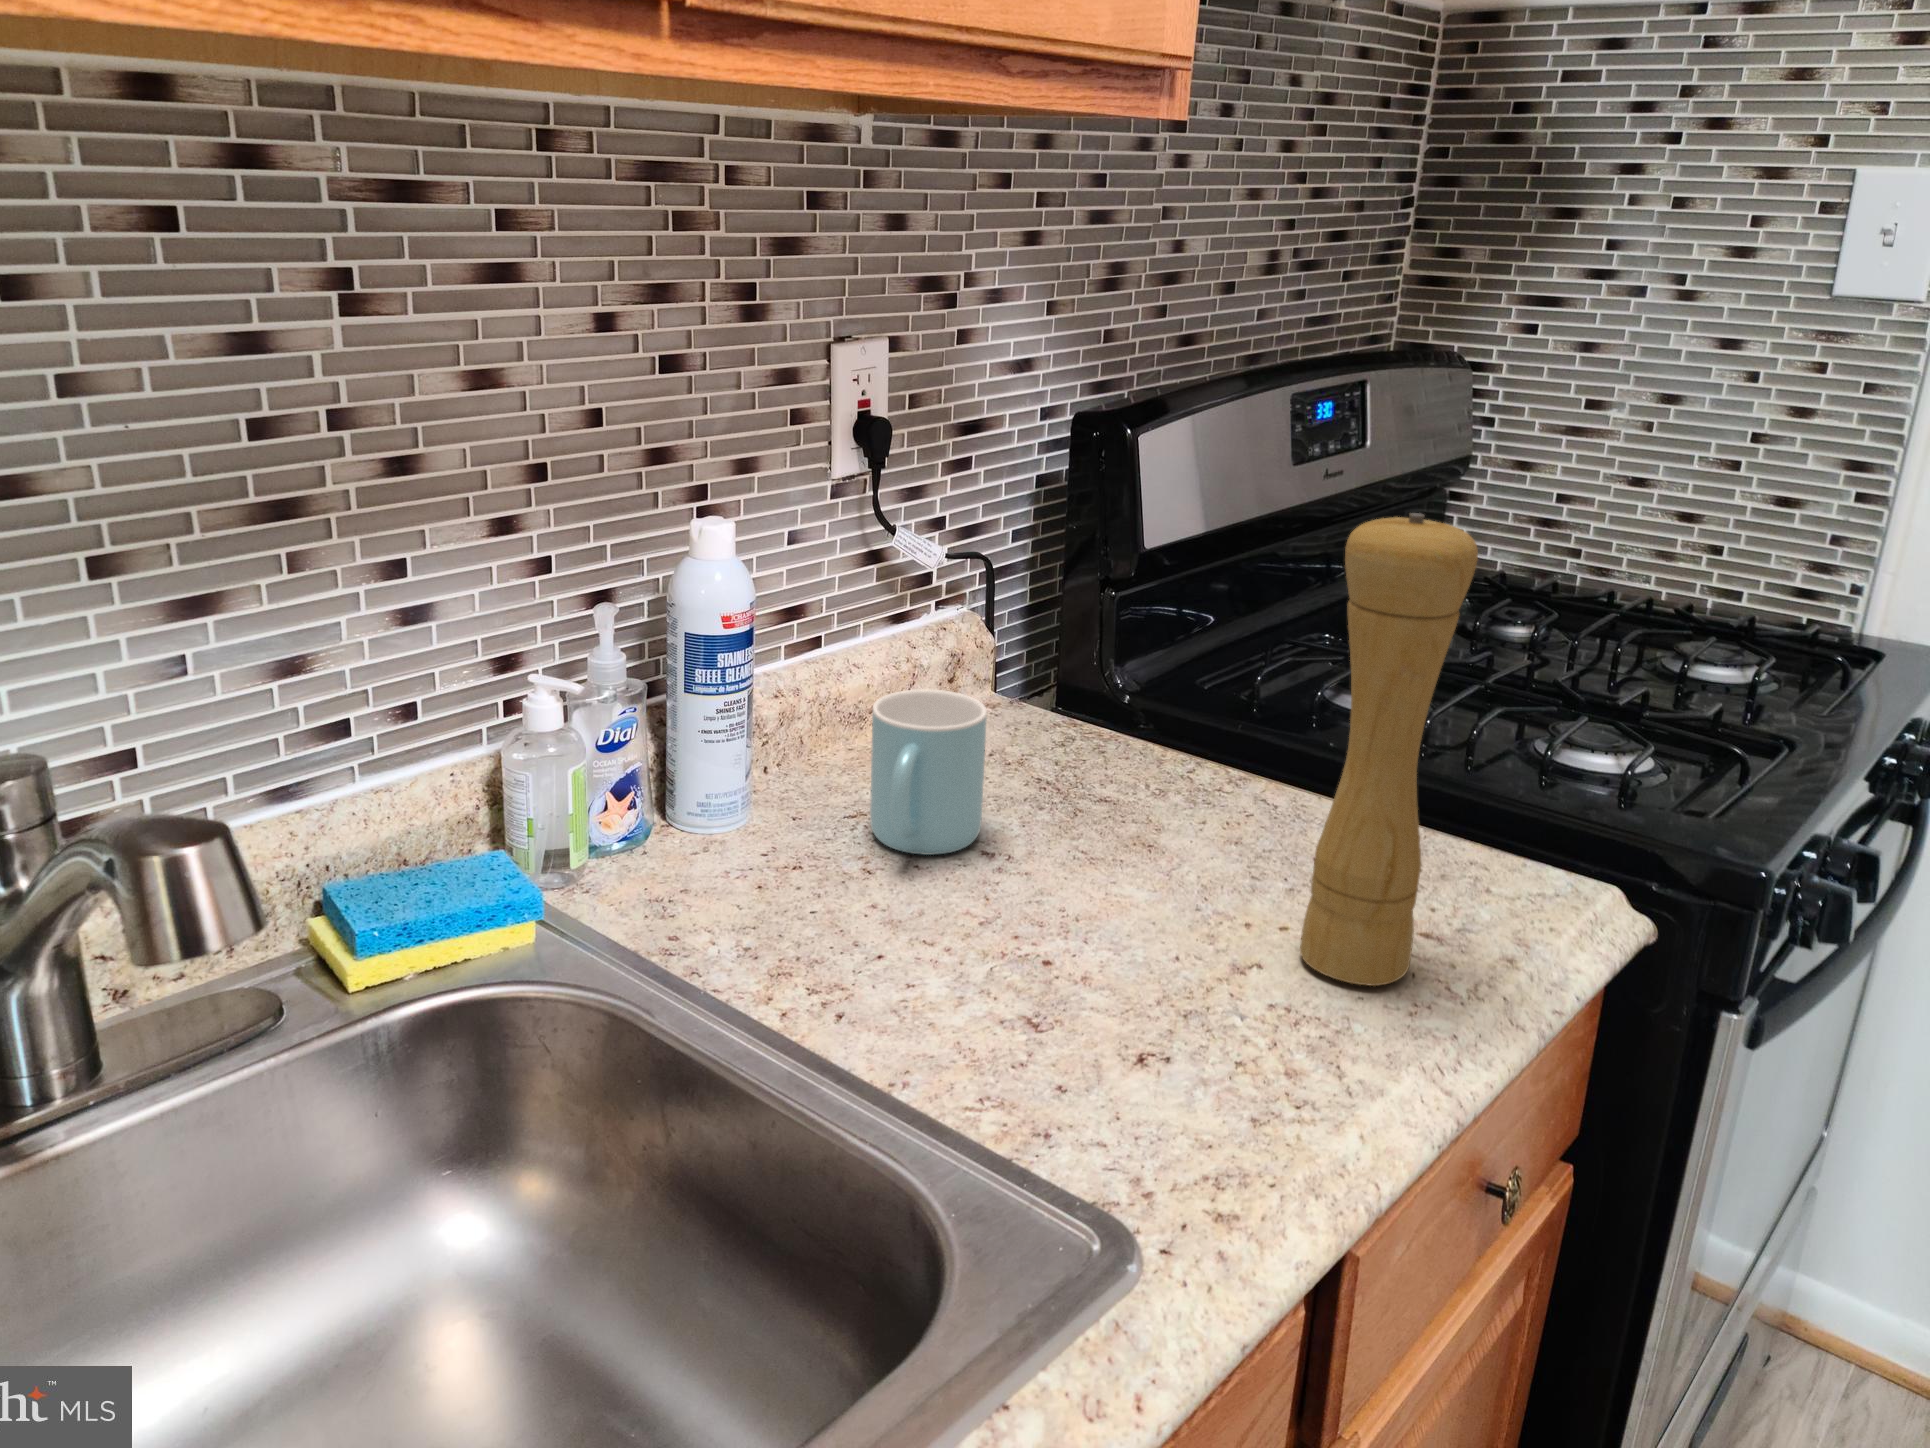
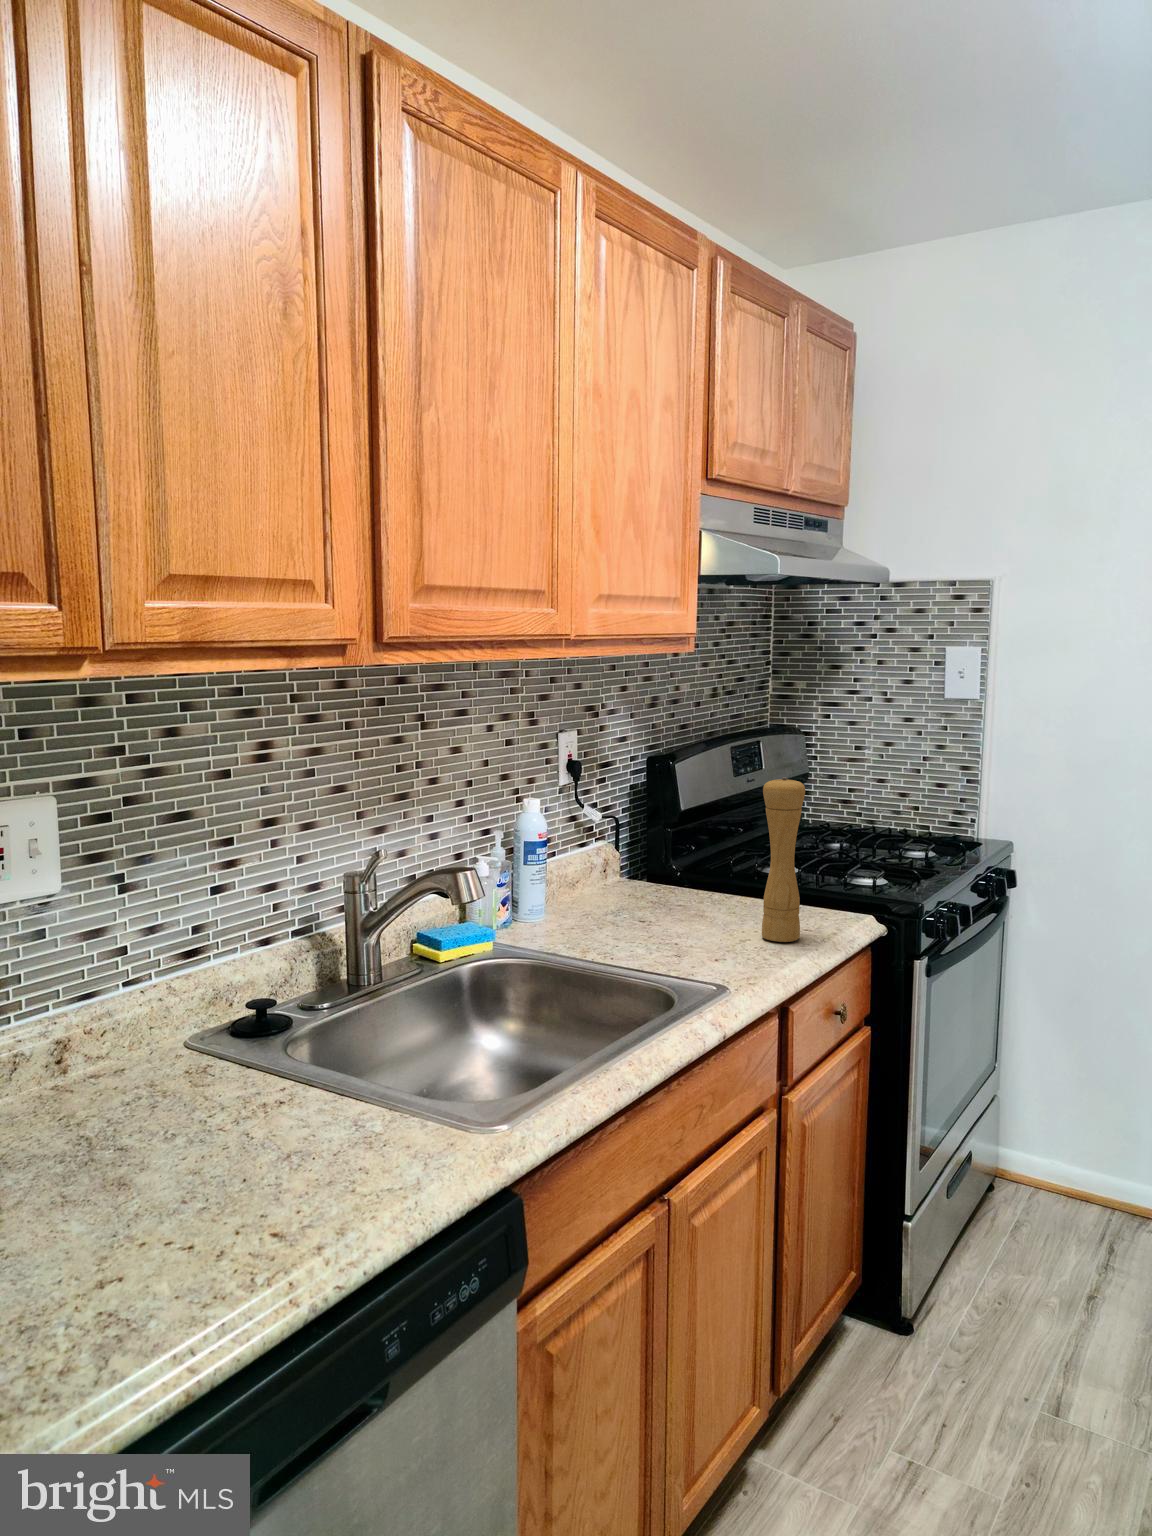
mug: present [870,689,987,855] -> none [593,862,637,922]

